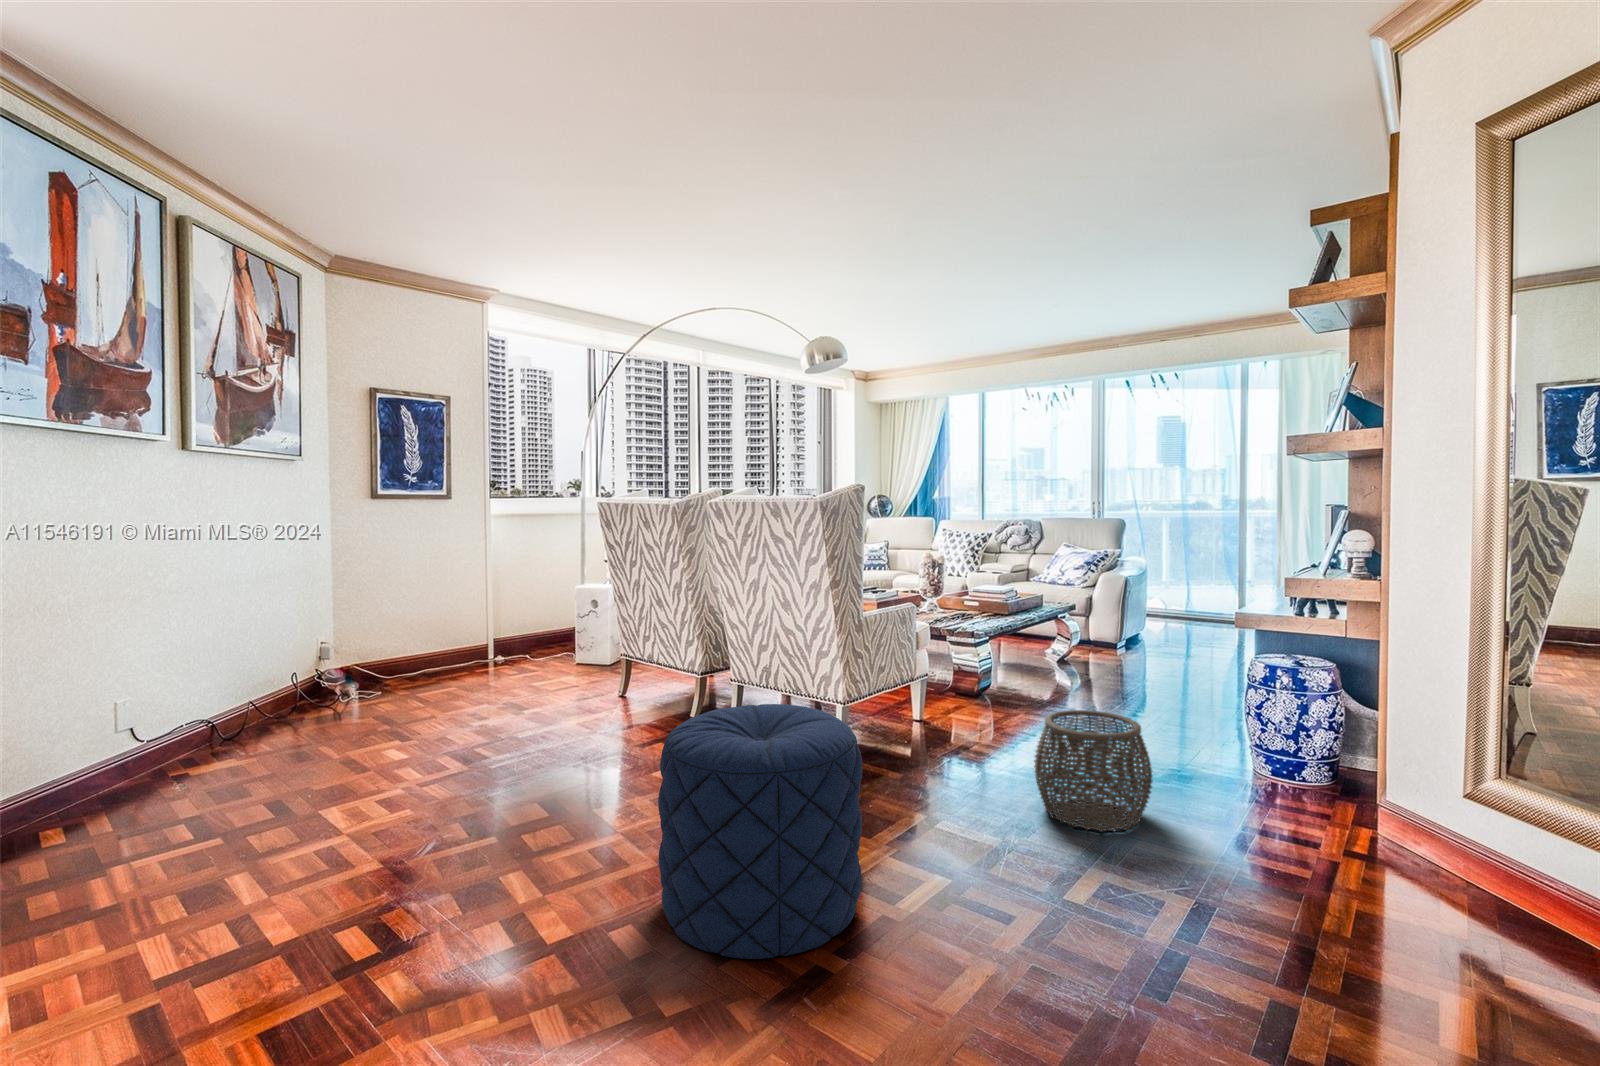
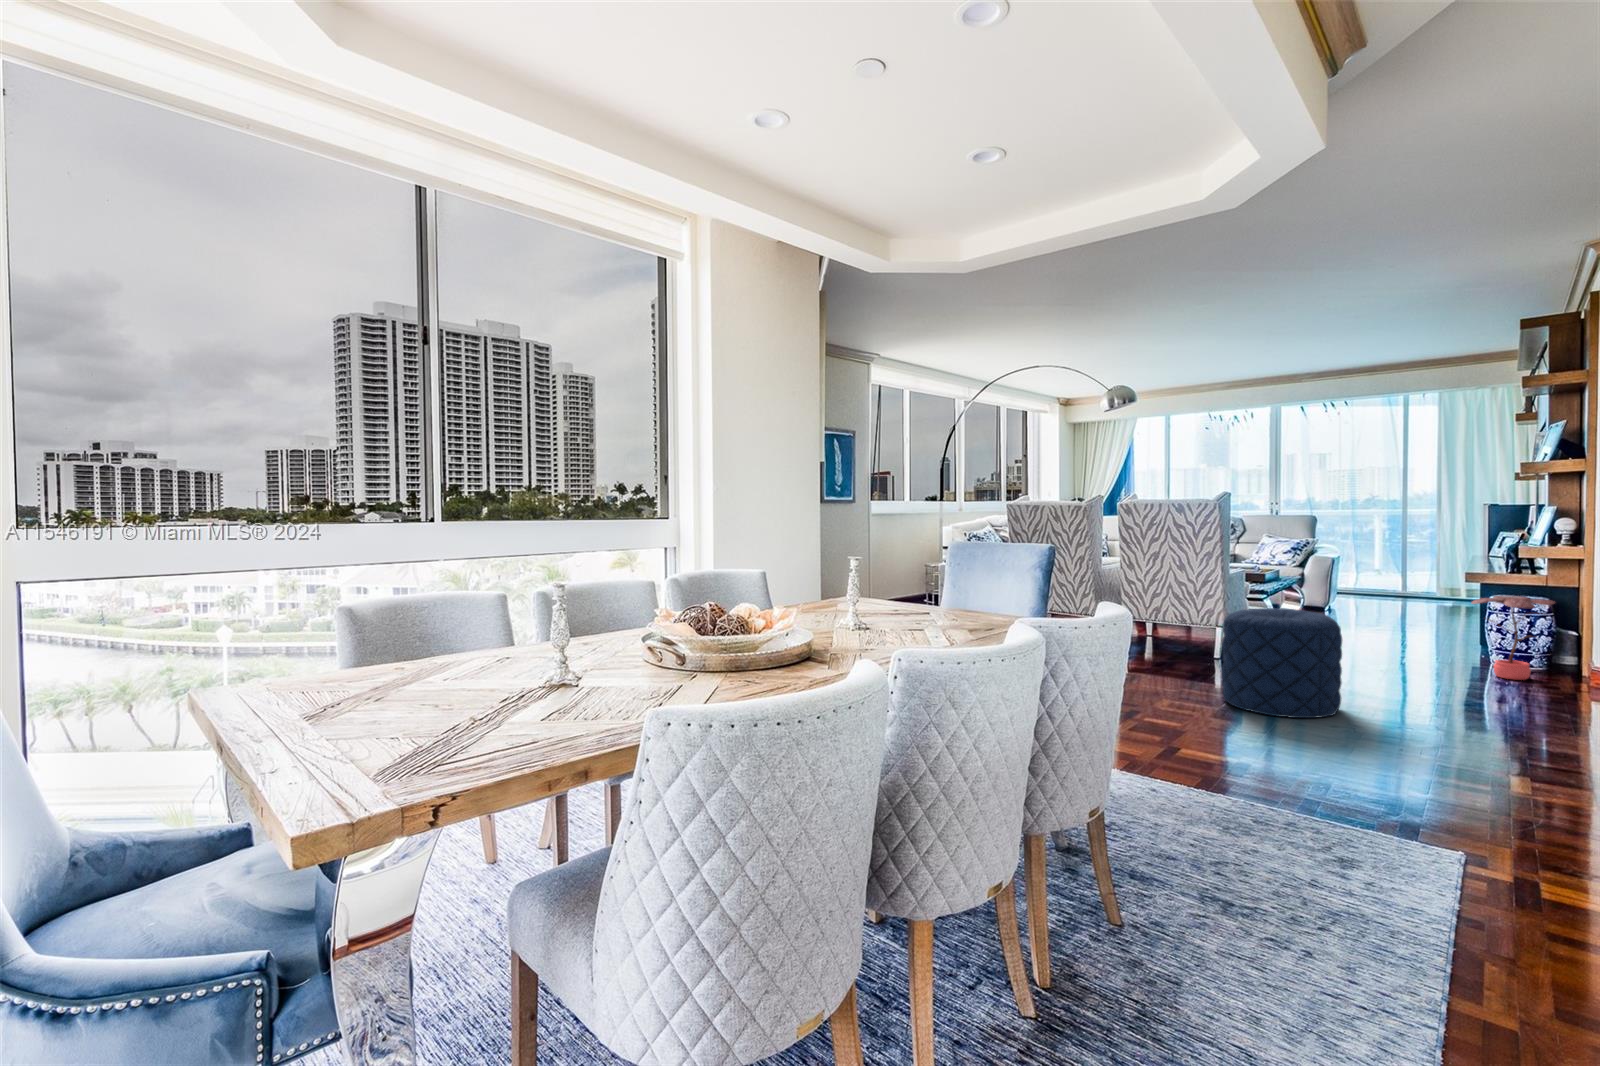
potted plant: none [1195,667,1323,817] -> present [1472,596,1555,680]
woven basket: present [1034,710,1153,832] -> none [1375,622,1457,685]

